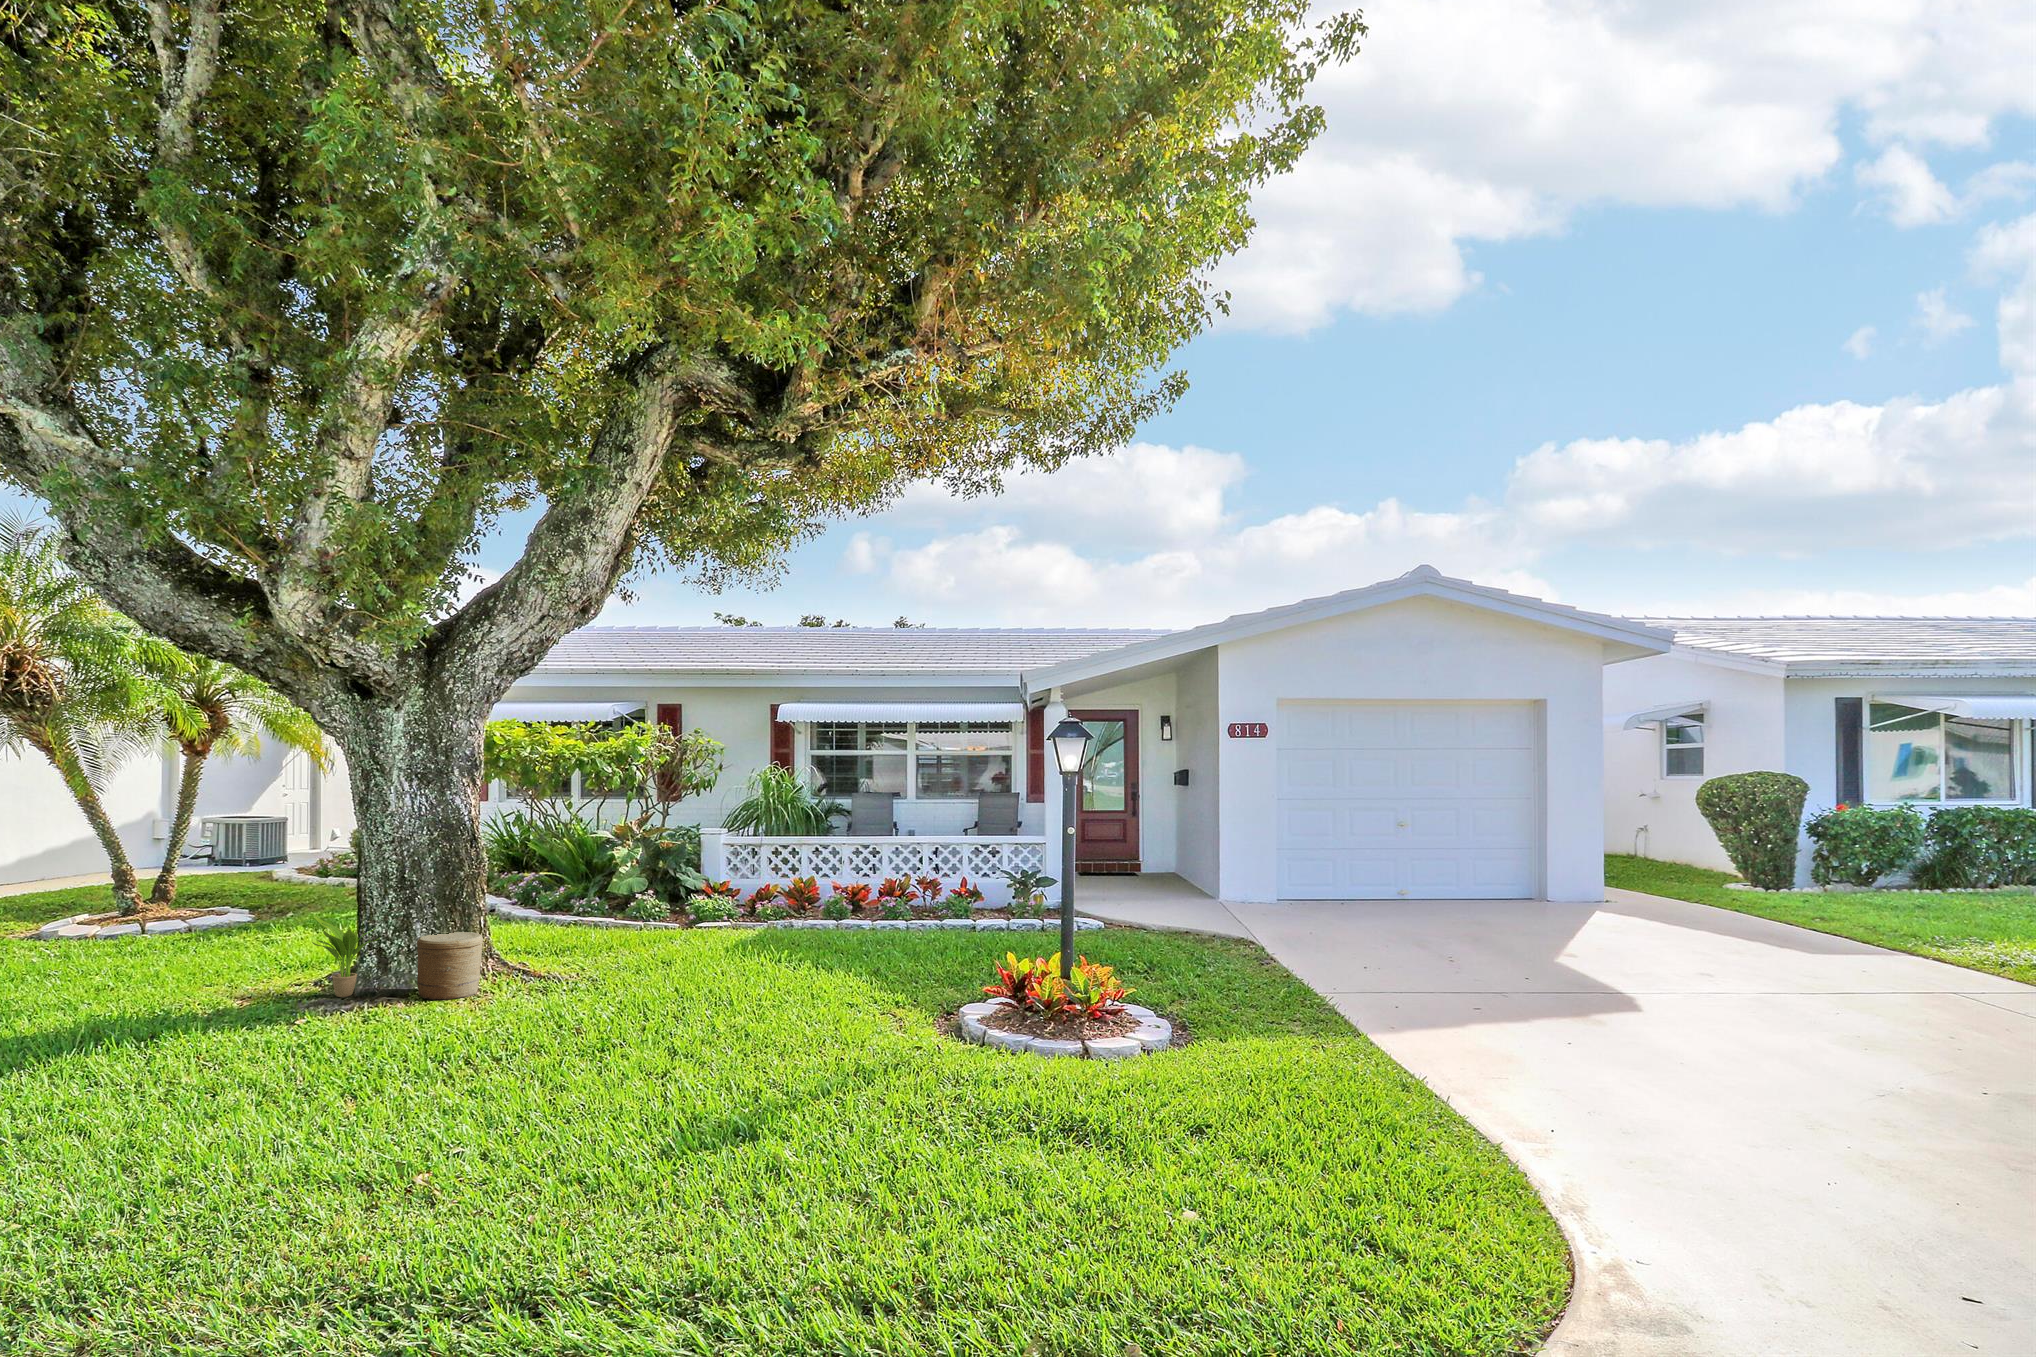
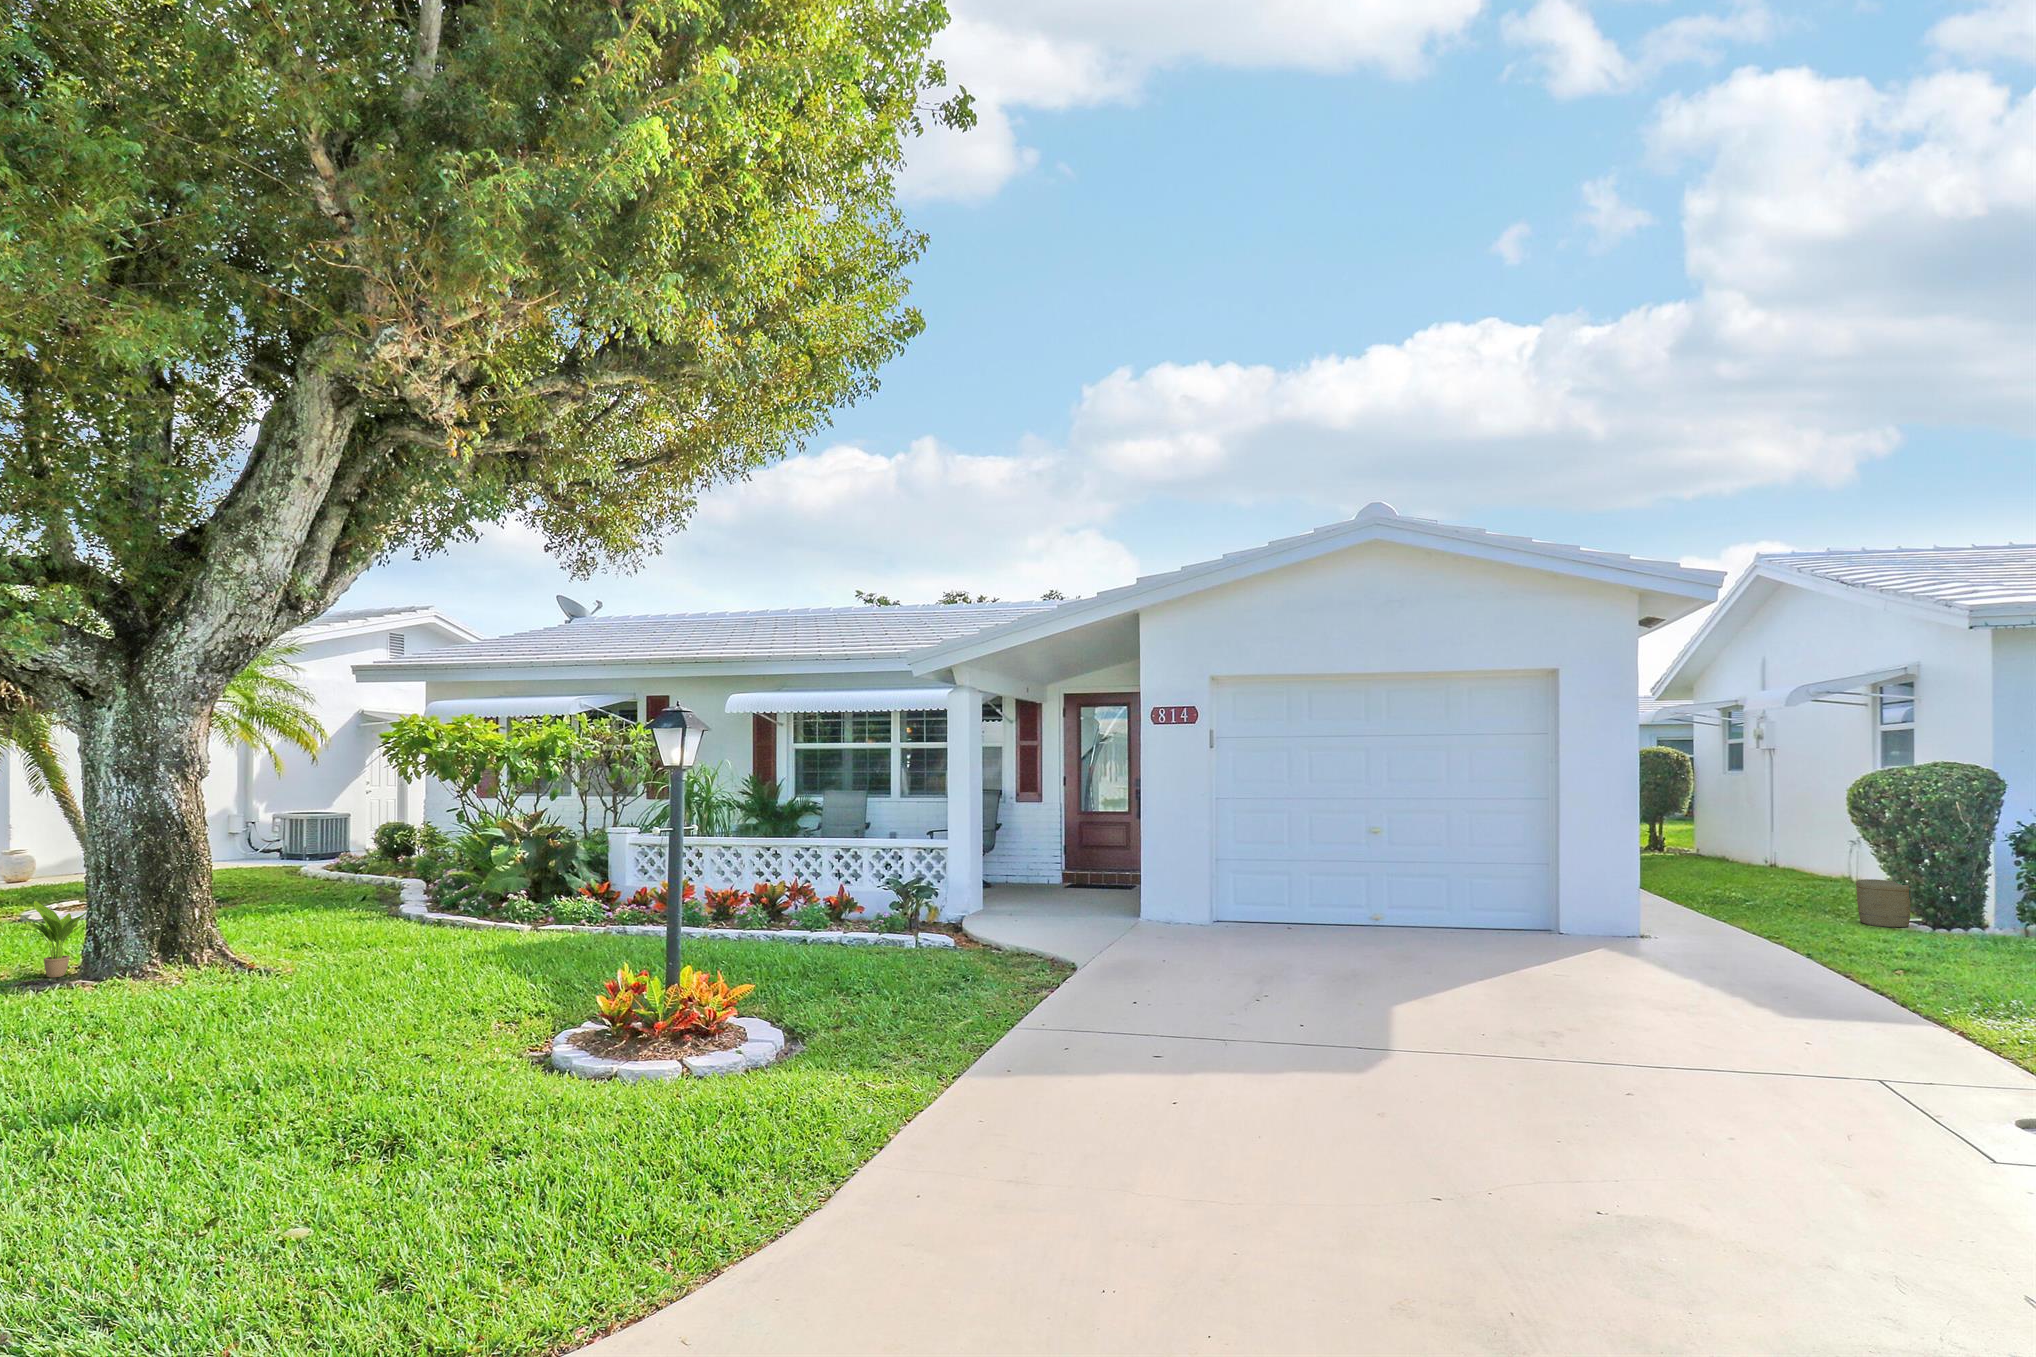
woven basket: present [417,932,483,1000] -> present [1856,879,1911,927]

